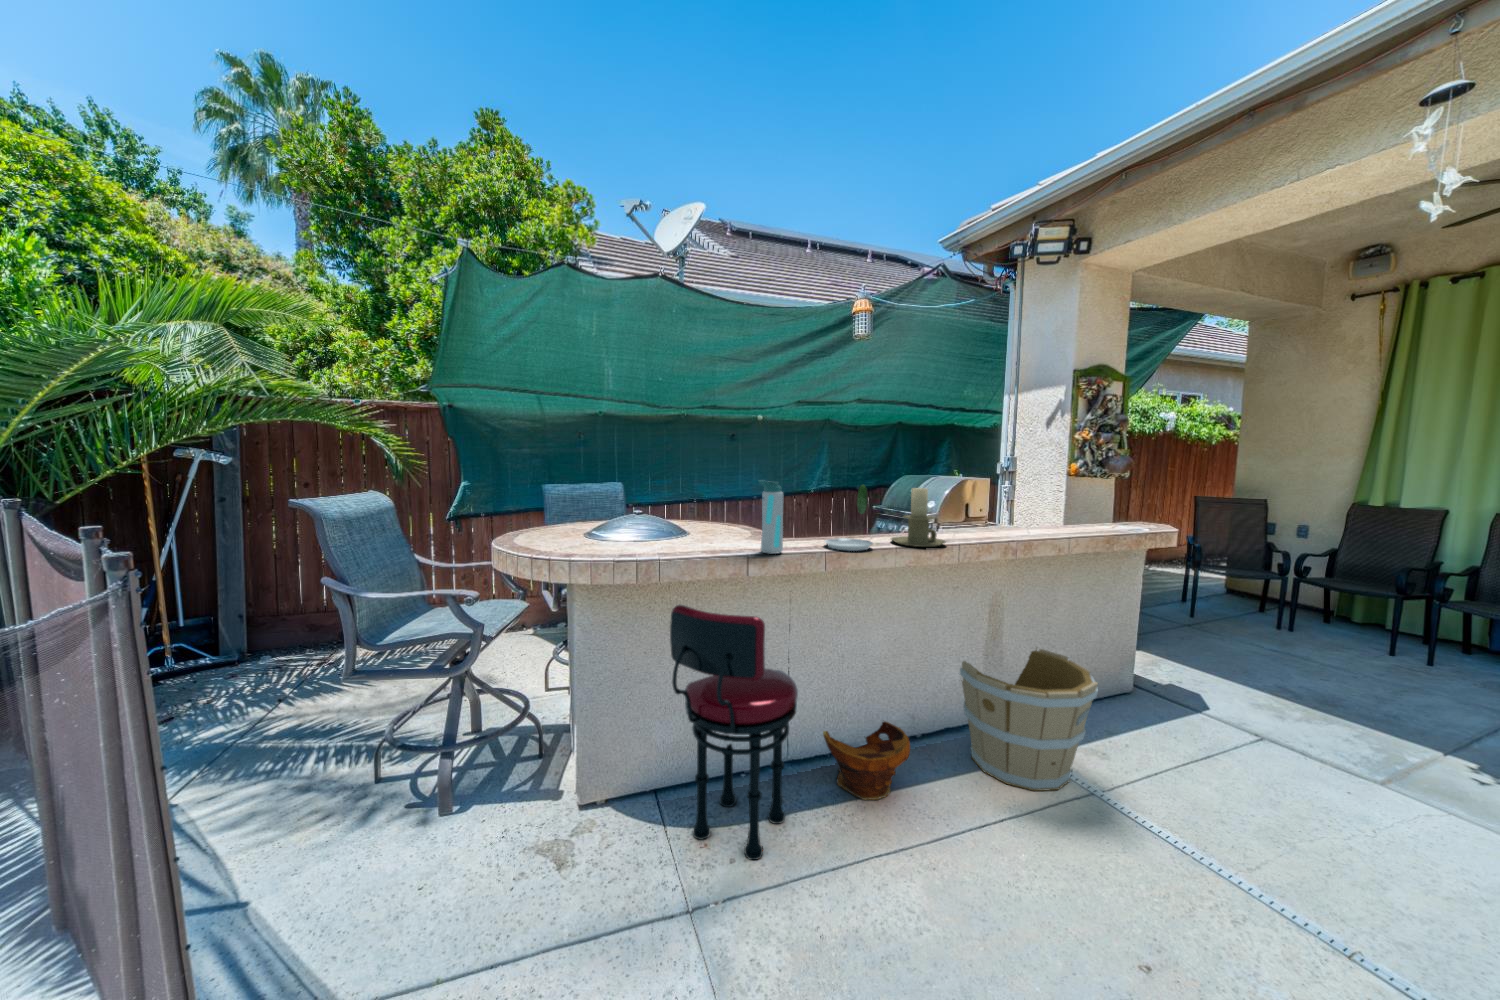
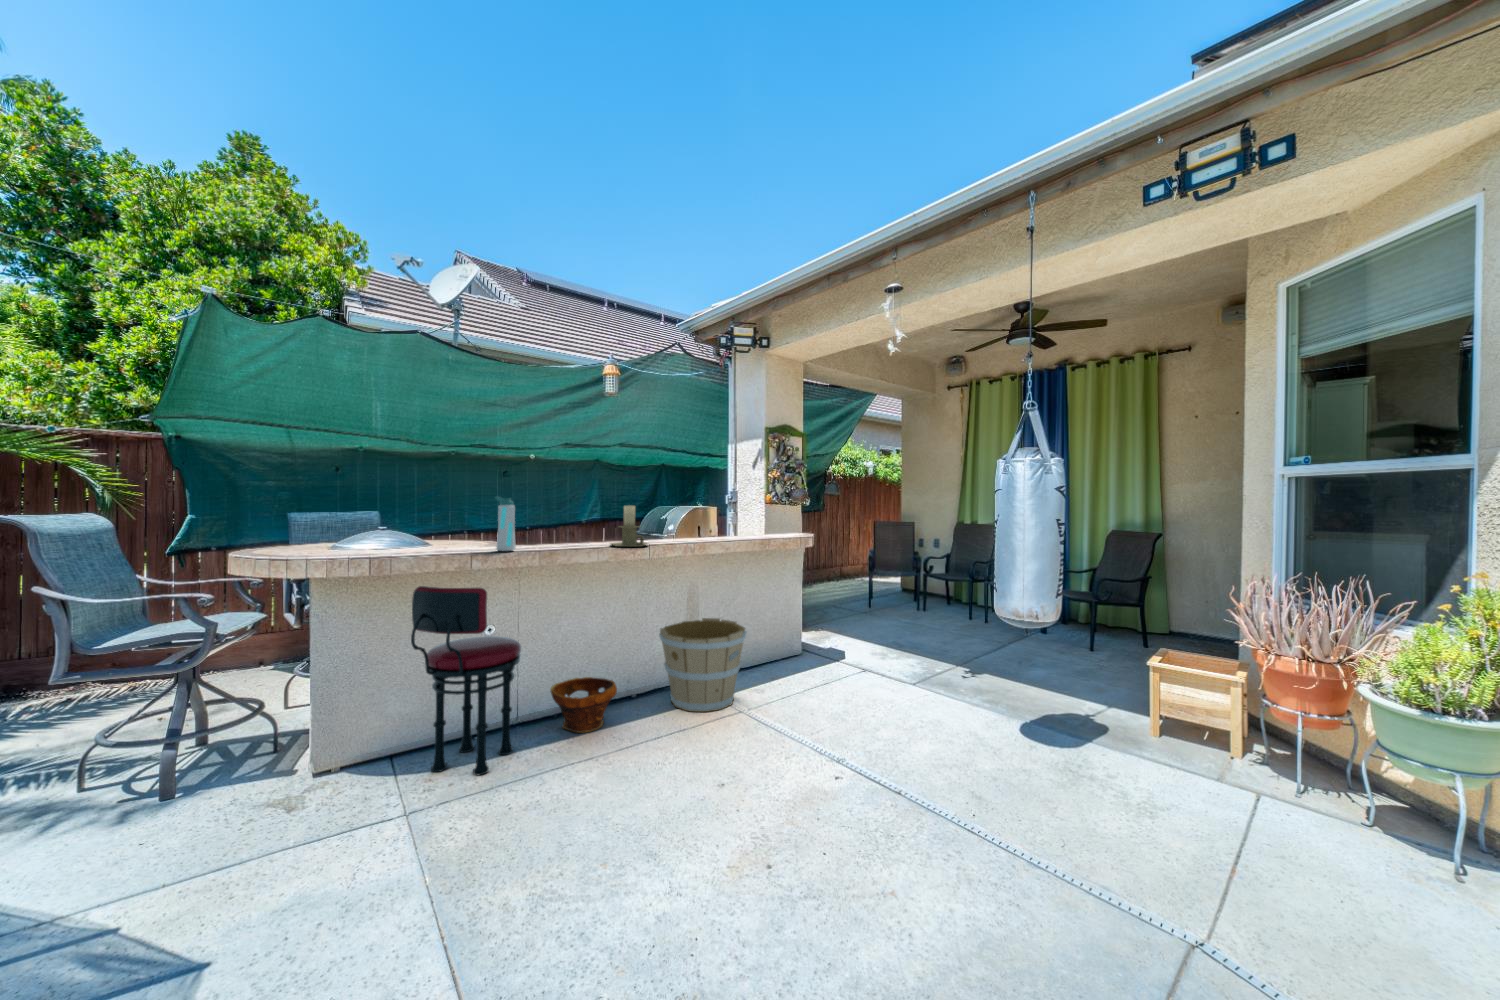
plate: present [825,485,873,551] -> none [553,502,591,549]

